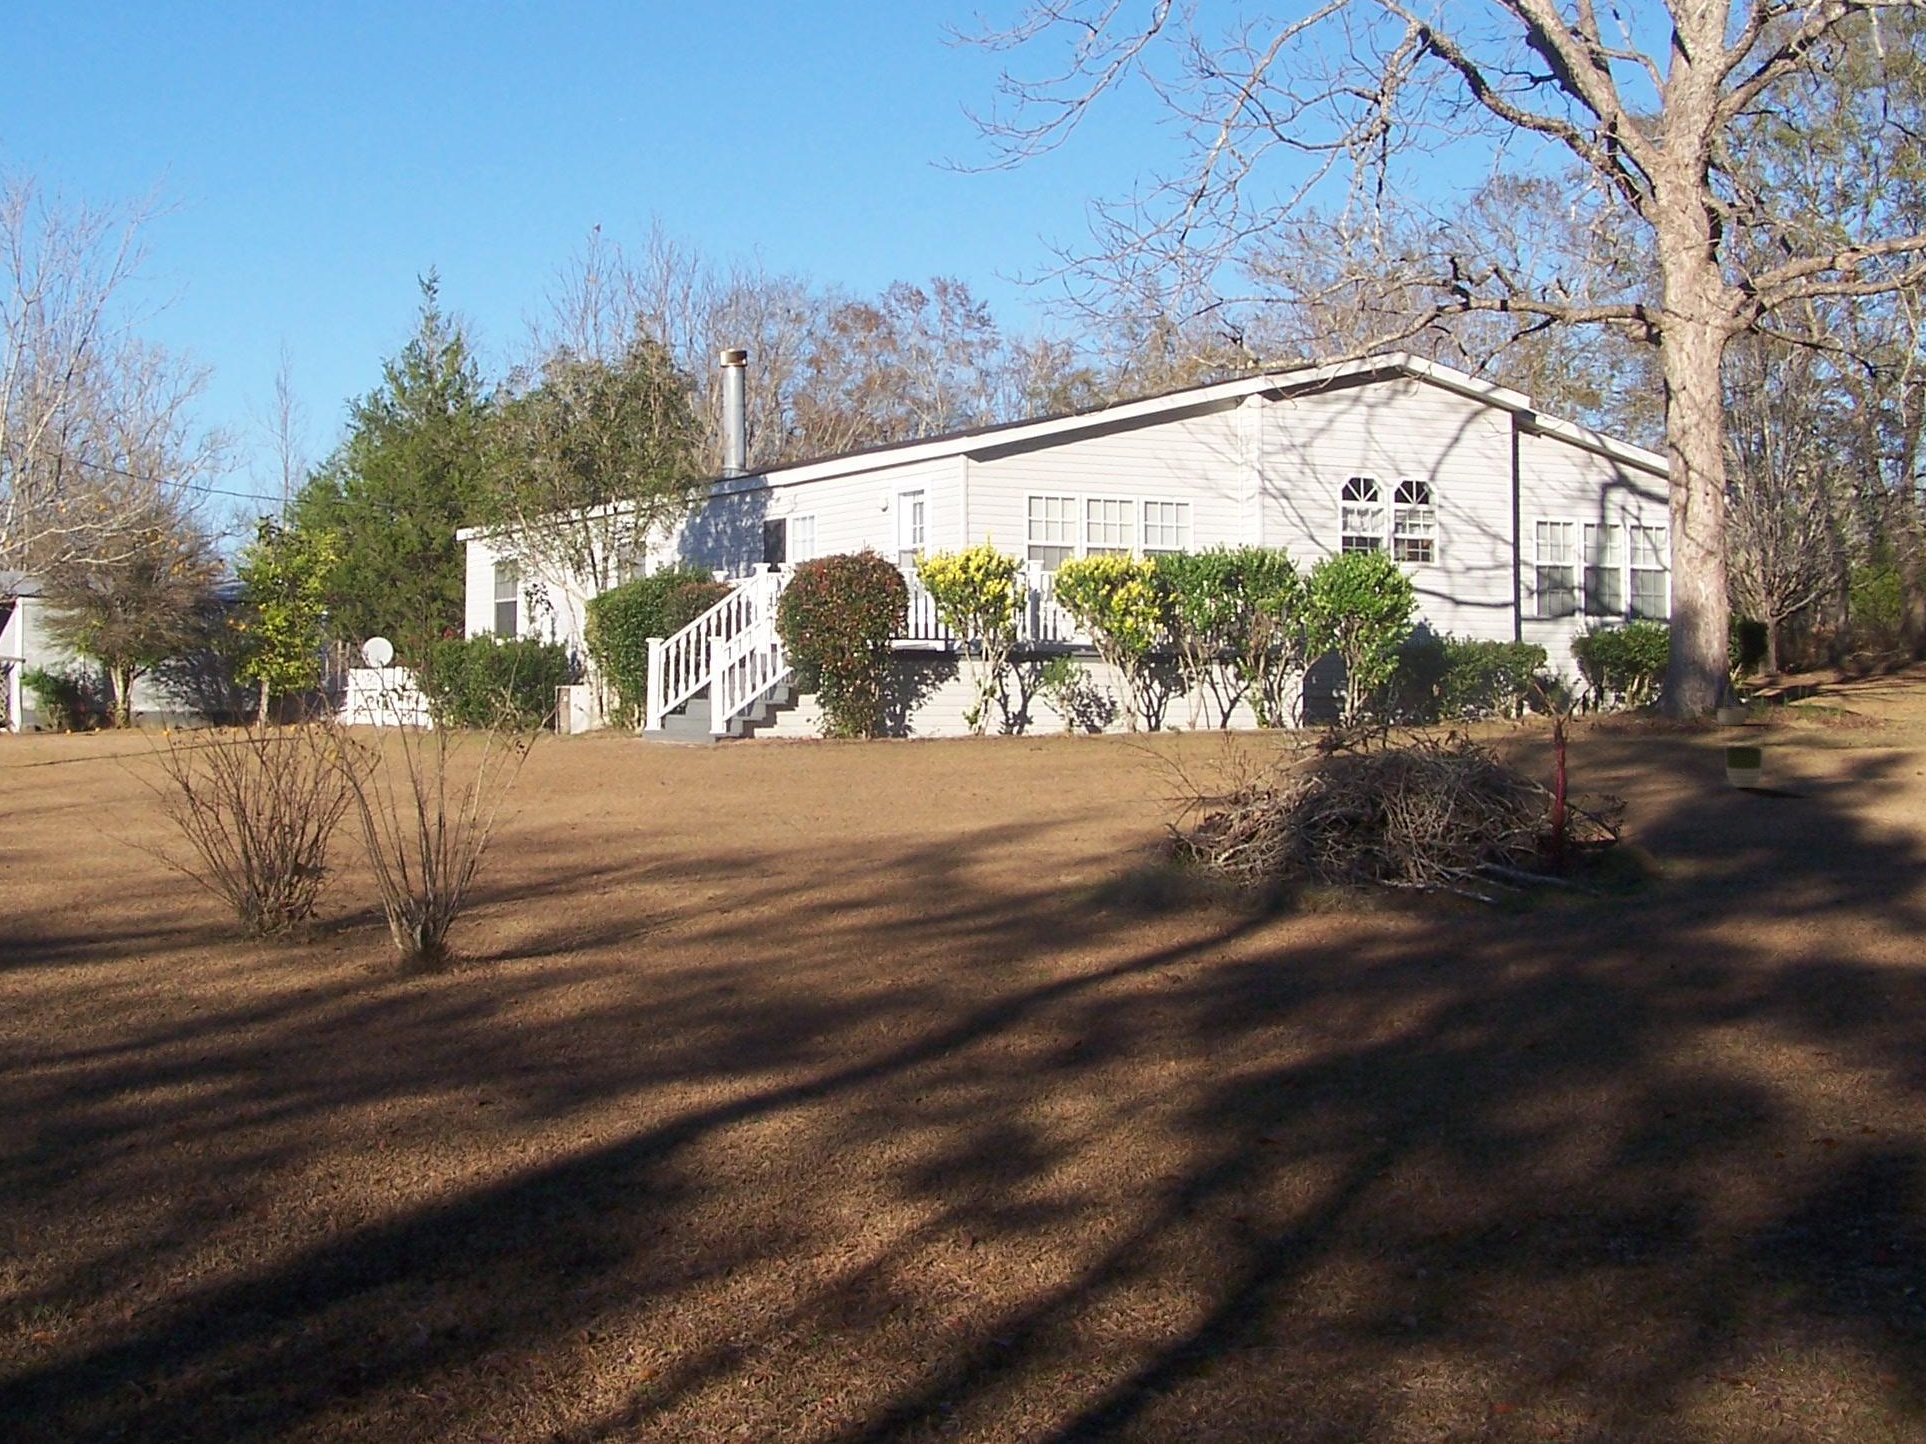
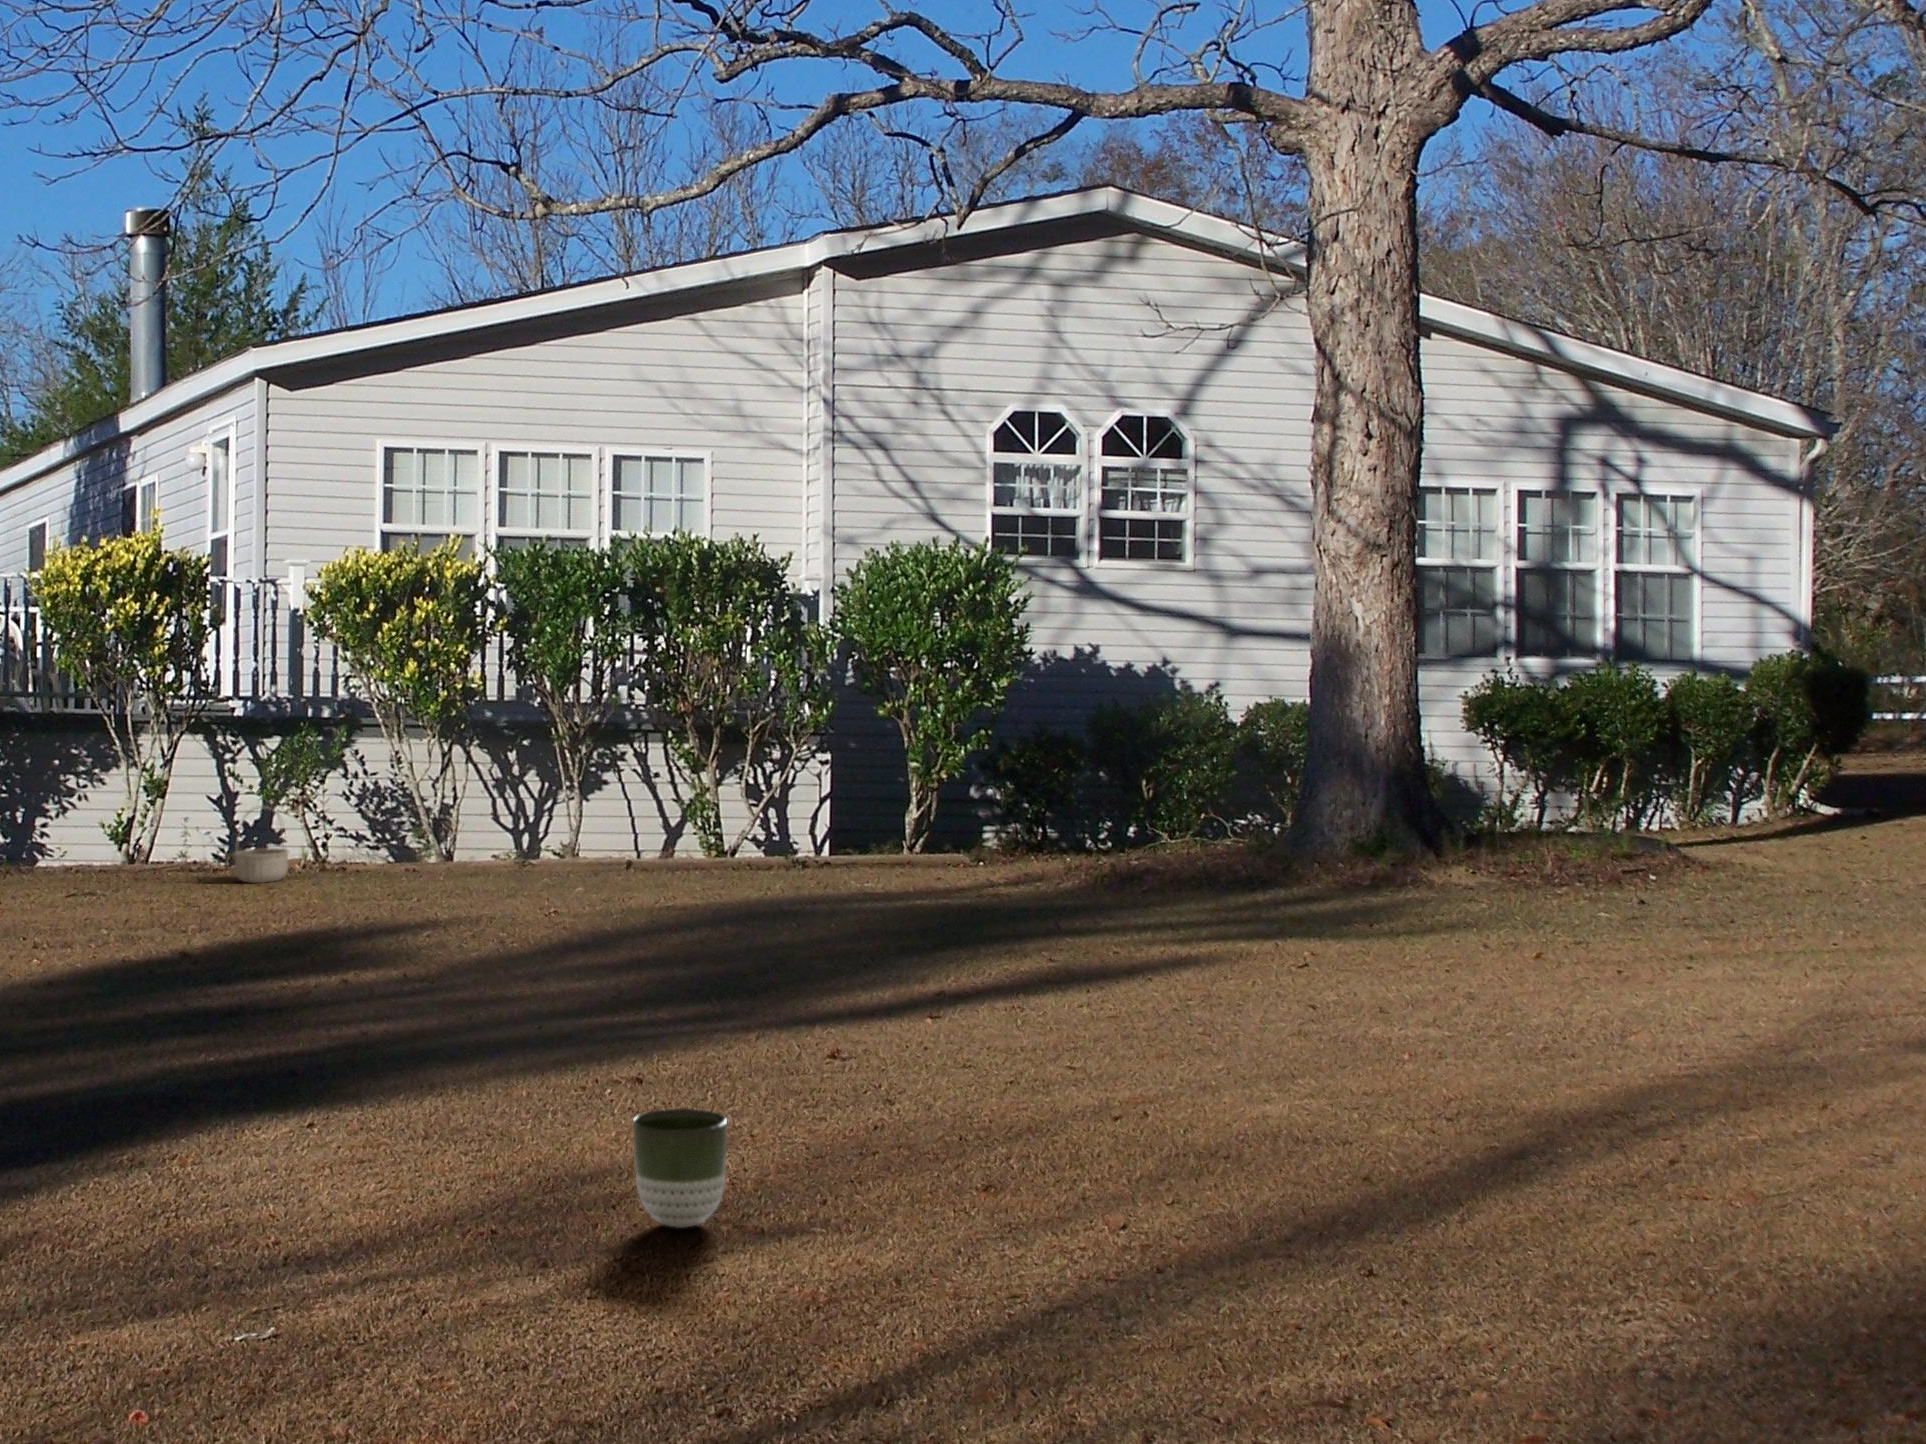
basket: present [1718,683,1746,726] -> present [234,807,289,883]

